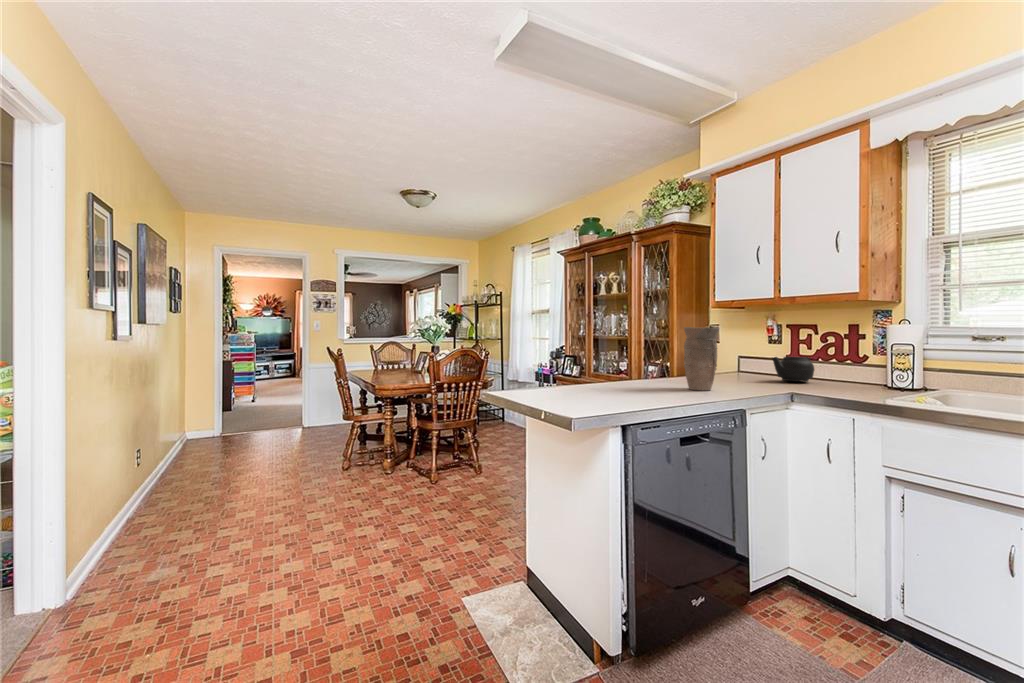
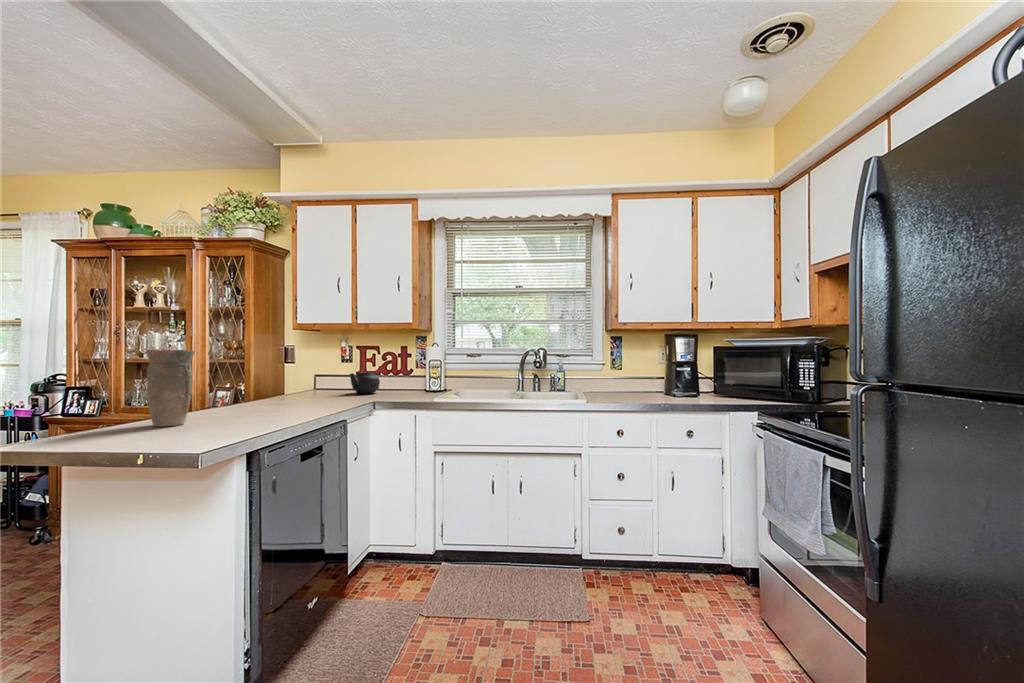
vase: present [684,327,719,391] -> present [146,349,195,427]

